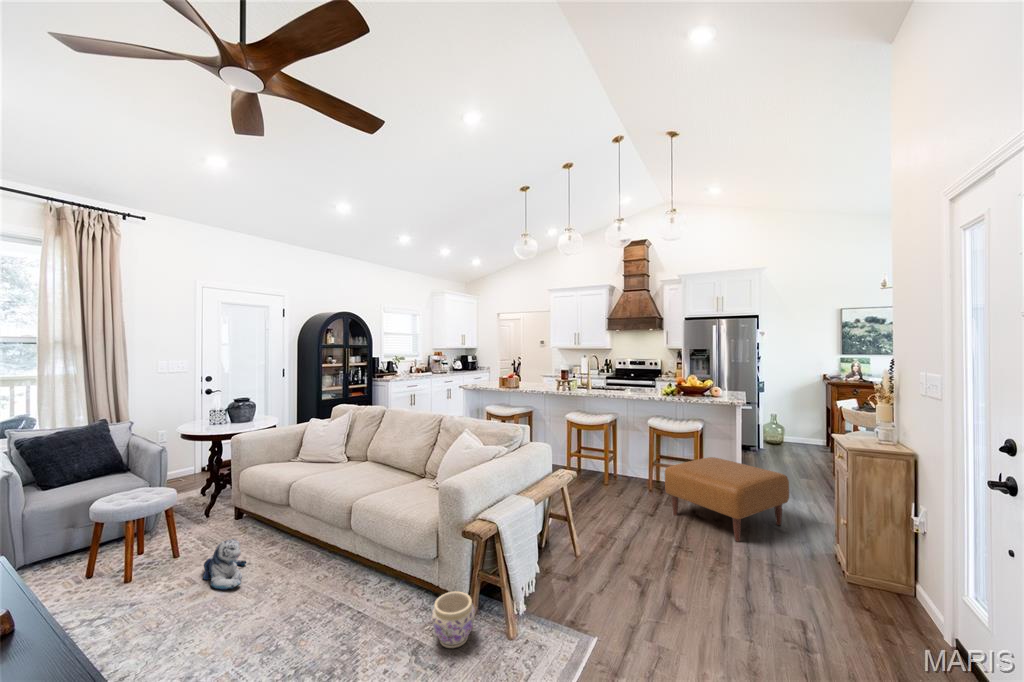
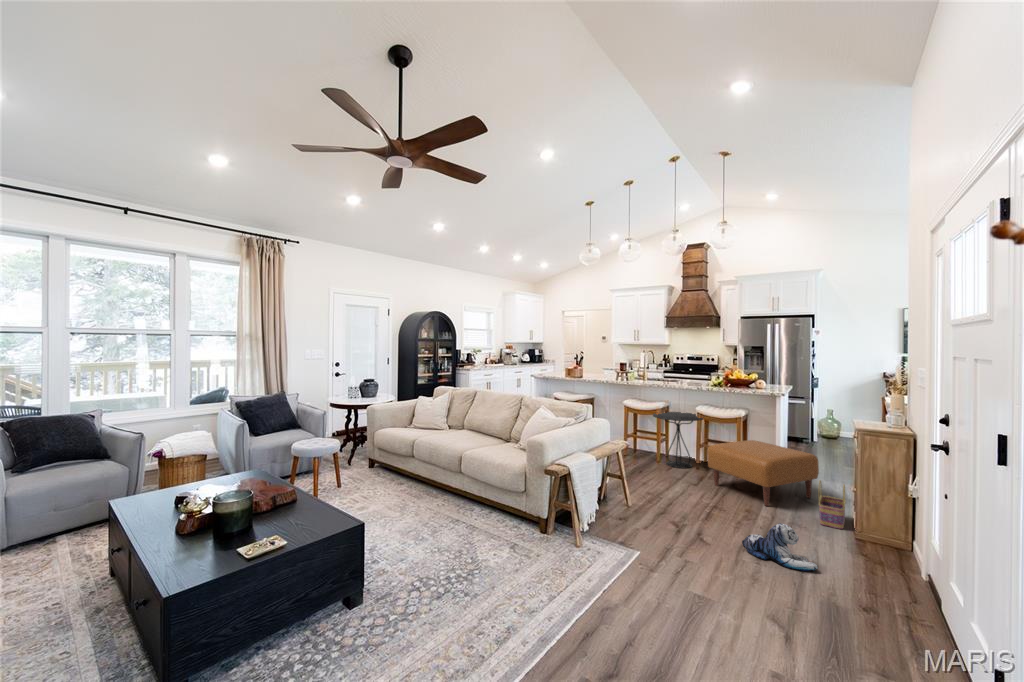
side table: none [599,425,657,492] -> present [653,412,703,468]
basket: none [799,509,832,571] -> present [819,481,846,529]
plush toy: present [202,539,246,590] -> present [742,523,818,571]
planter: present [432,592,475,649] -> none [524,513,553,548]

